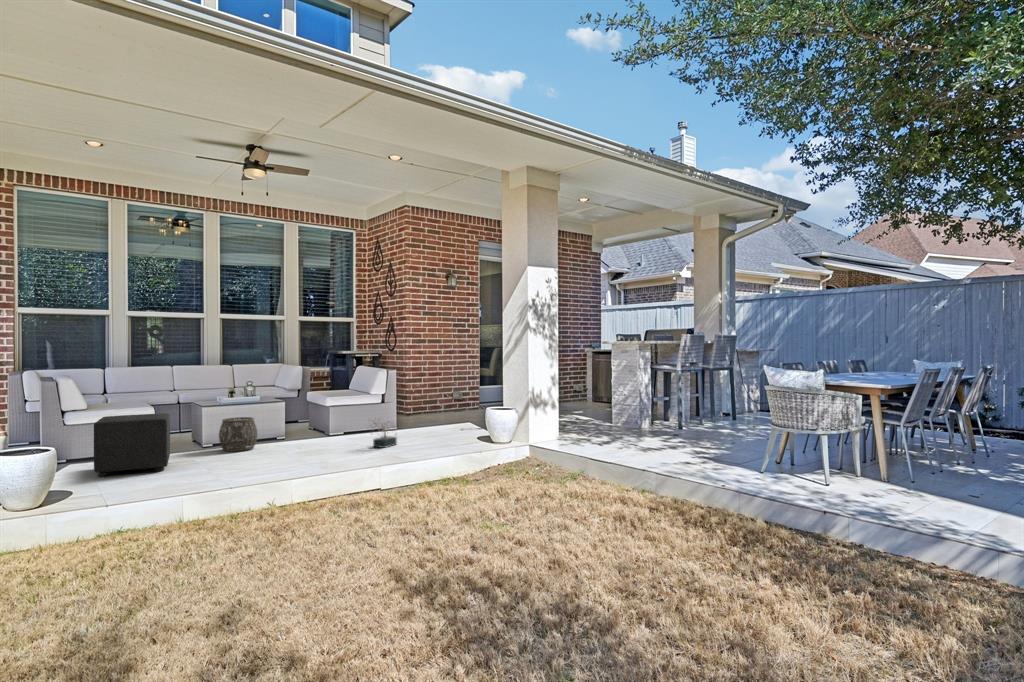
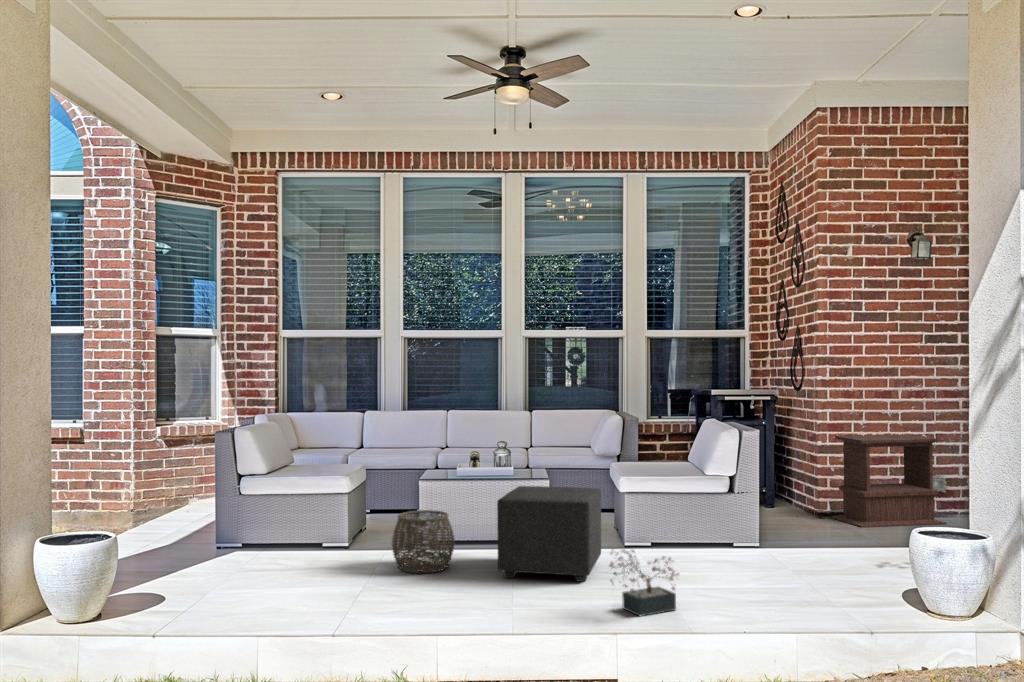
side table: none [414,372,465,417] -> present [833,435,947,528]
ottoman: present [94,413,170,477] -> present [497,486,601,582]

